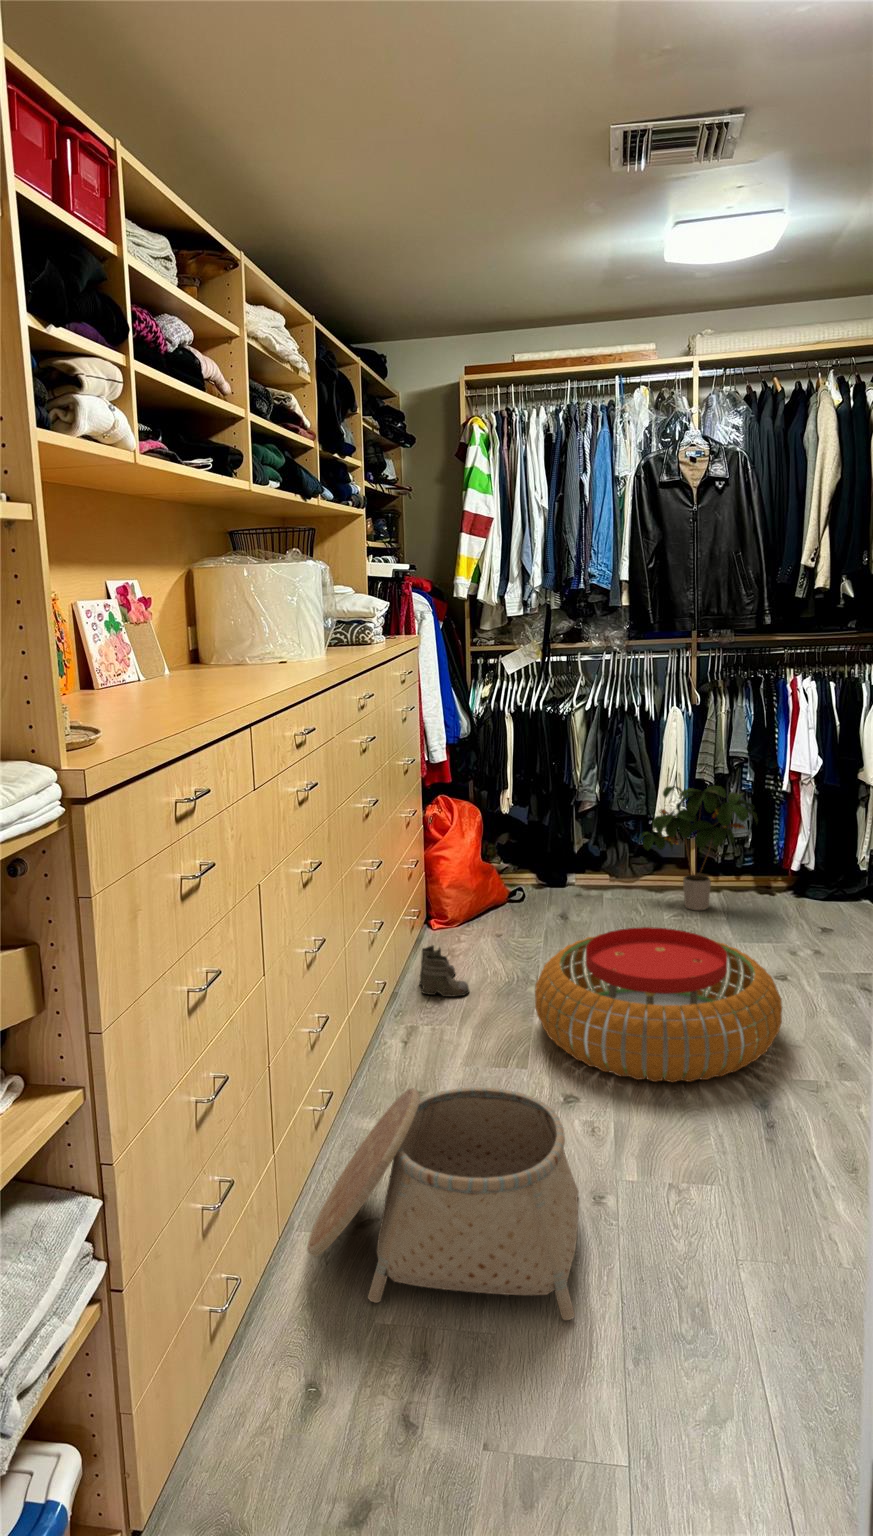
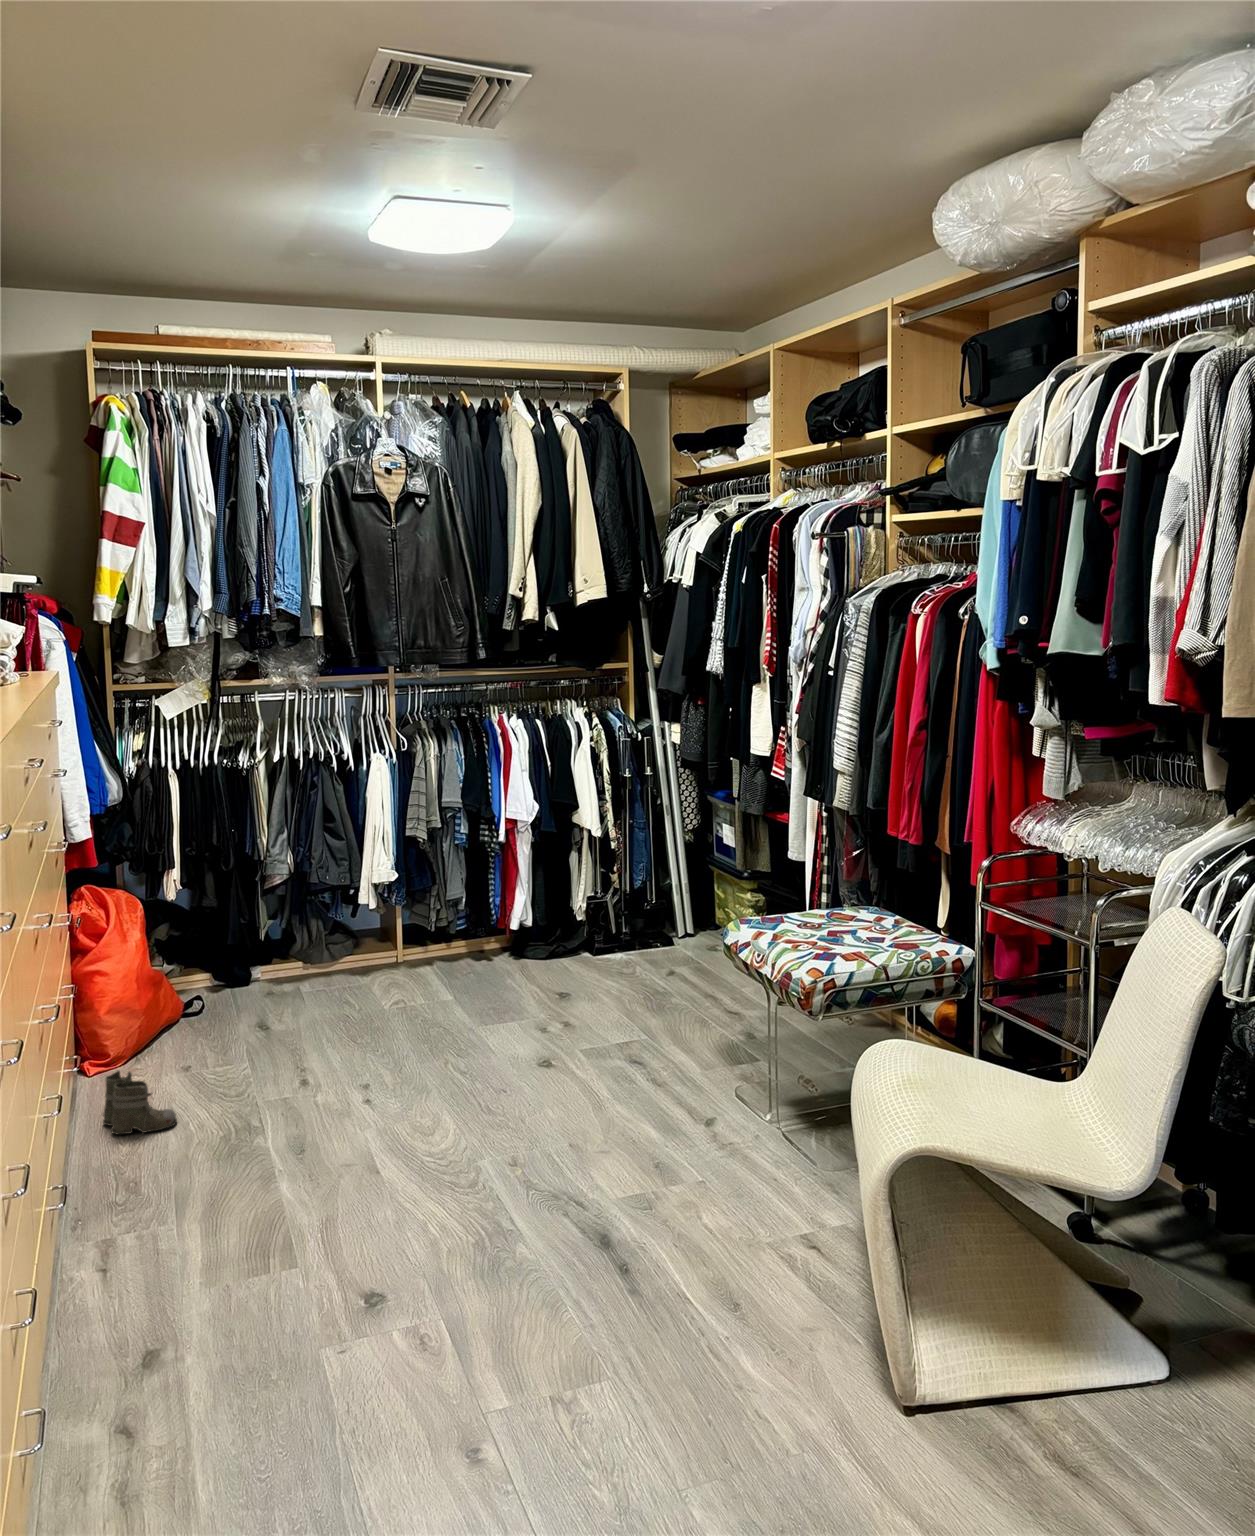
potted plant: present [639,786,758,910] -> none [344,842,479,987]
pouf: present [535,927,782,1082] -> none [276,1004,554,1176]
basket: present [307,1088,579,1320] -> none [87,1201,442,1485]

